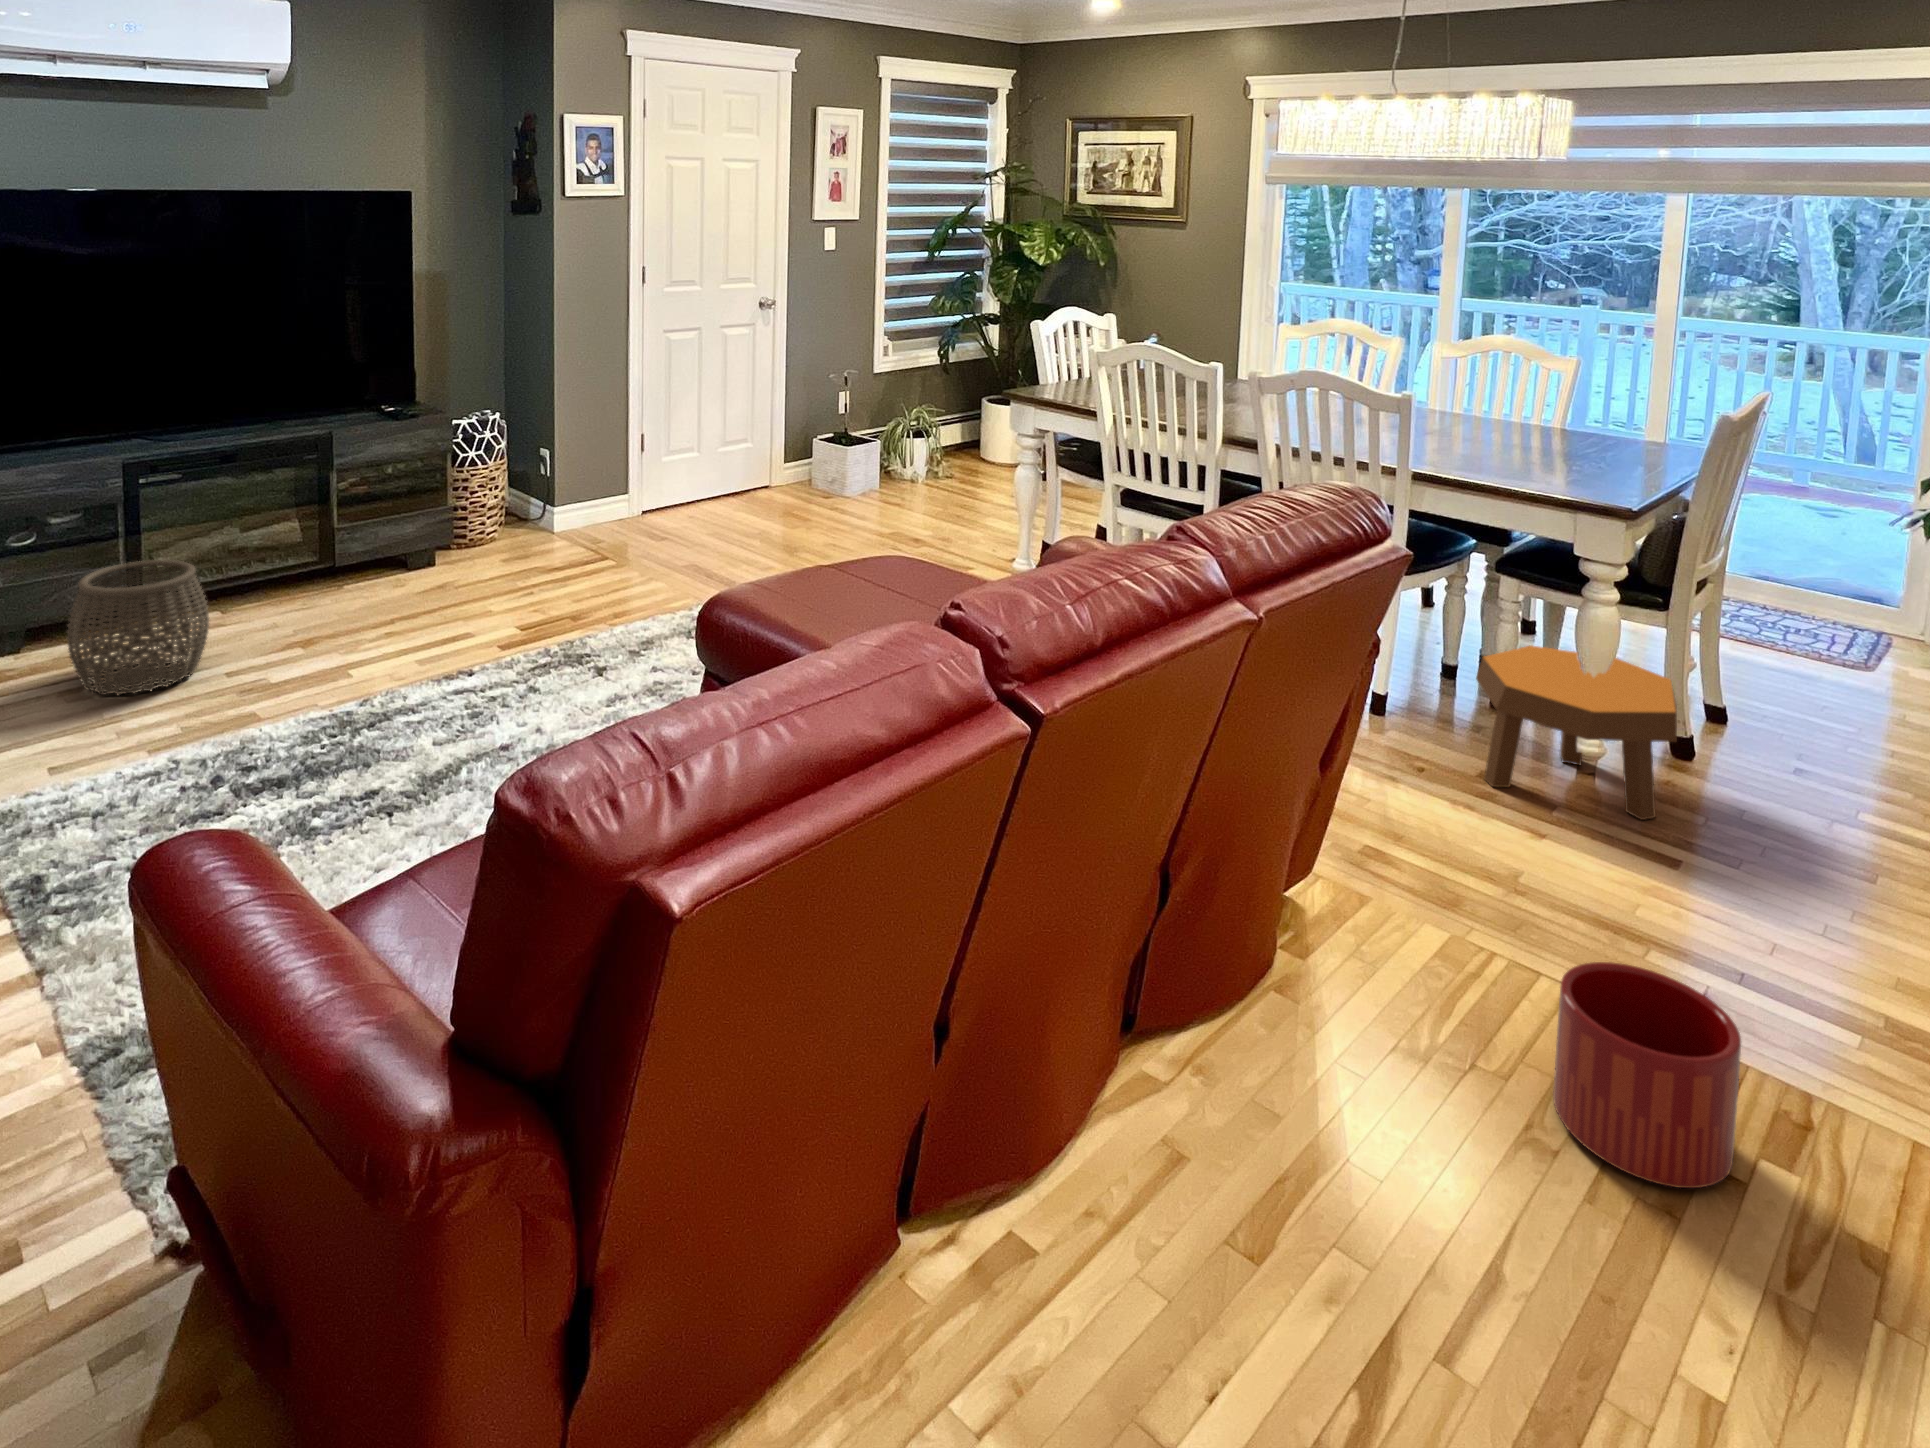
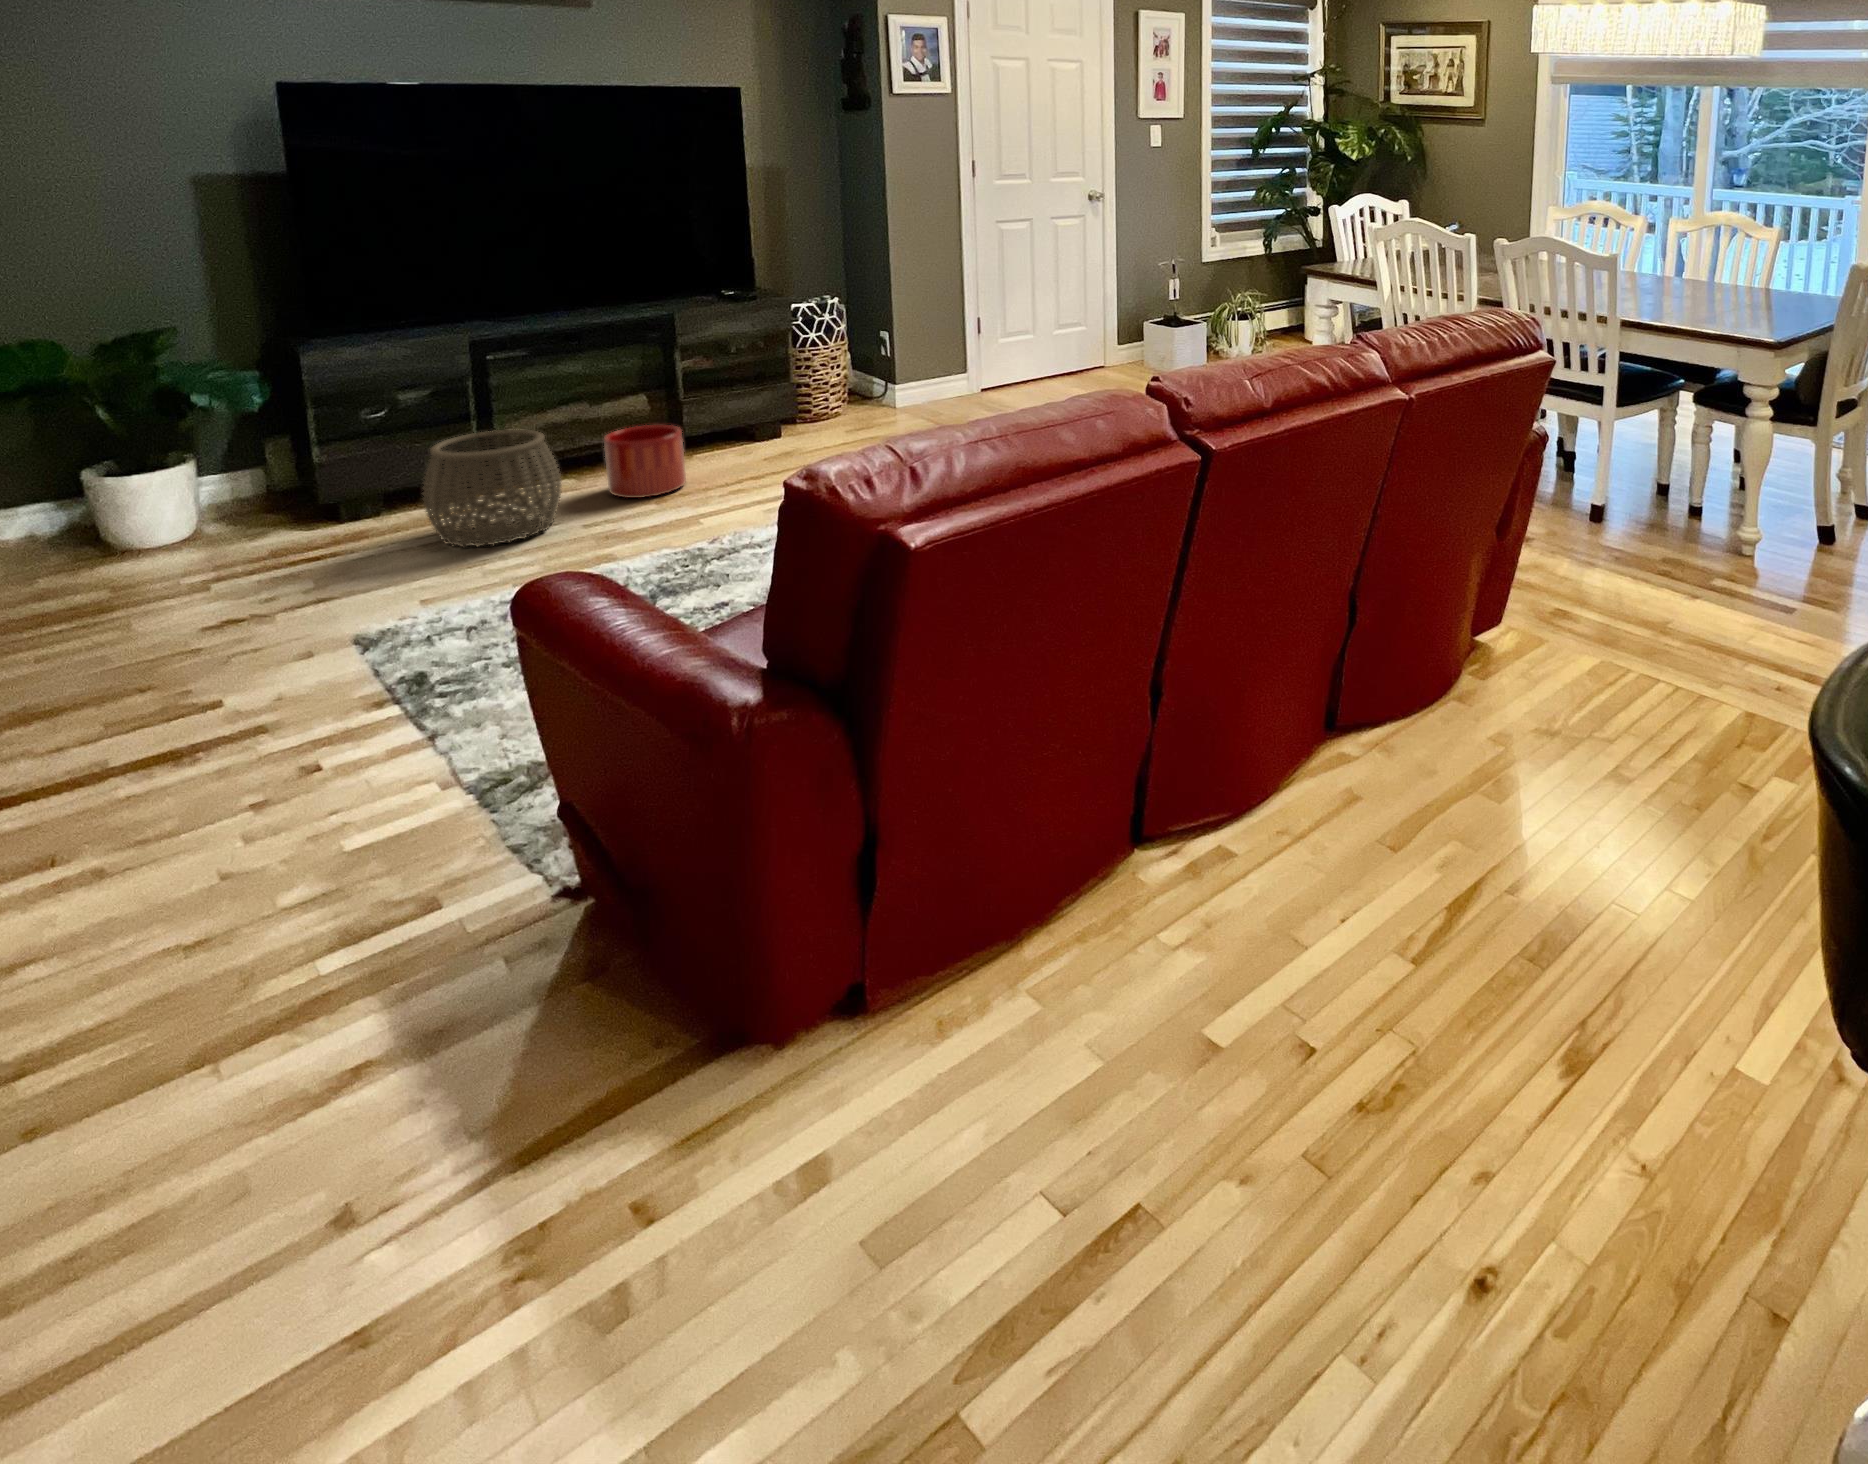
footstool: present [1476,646,1677,820] -> none [1635,459,1774,579]
planter: present [1553,962,1741,1188] -> present [604,425,686,498]

